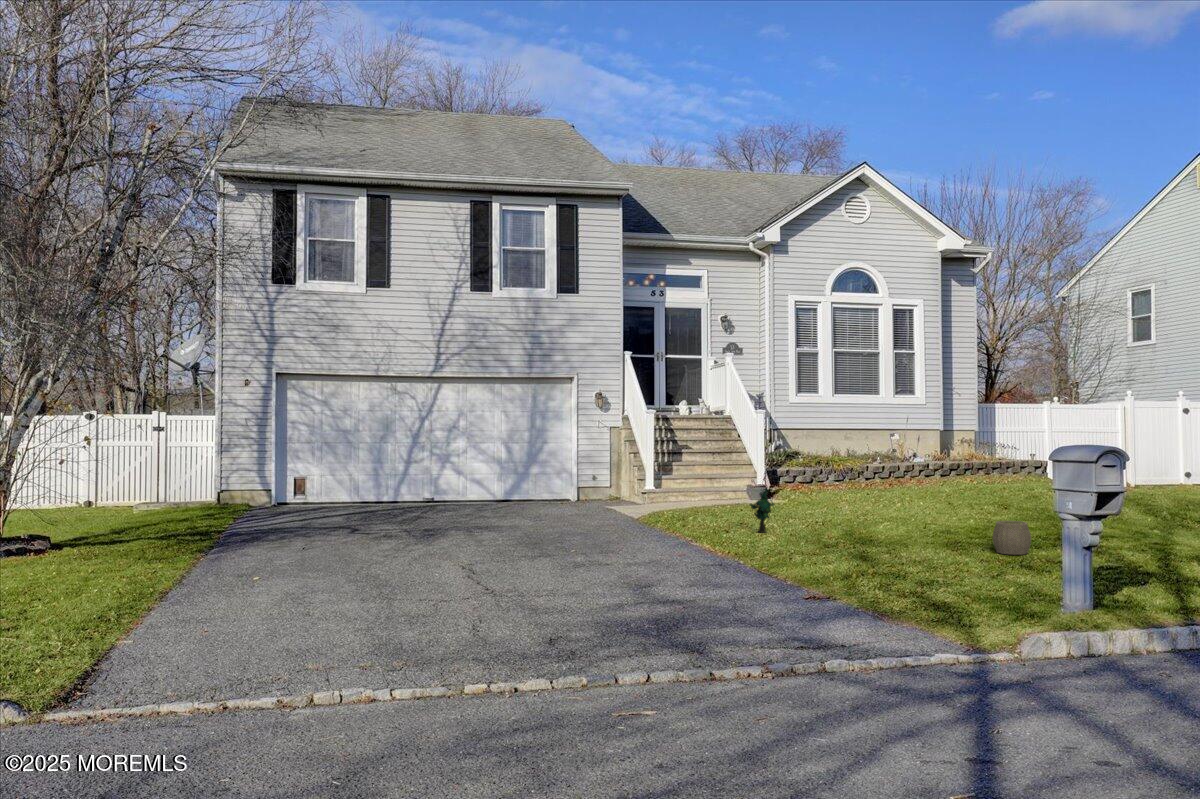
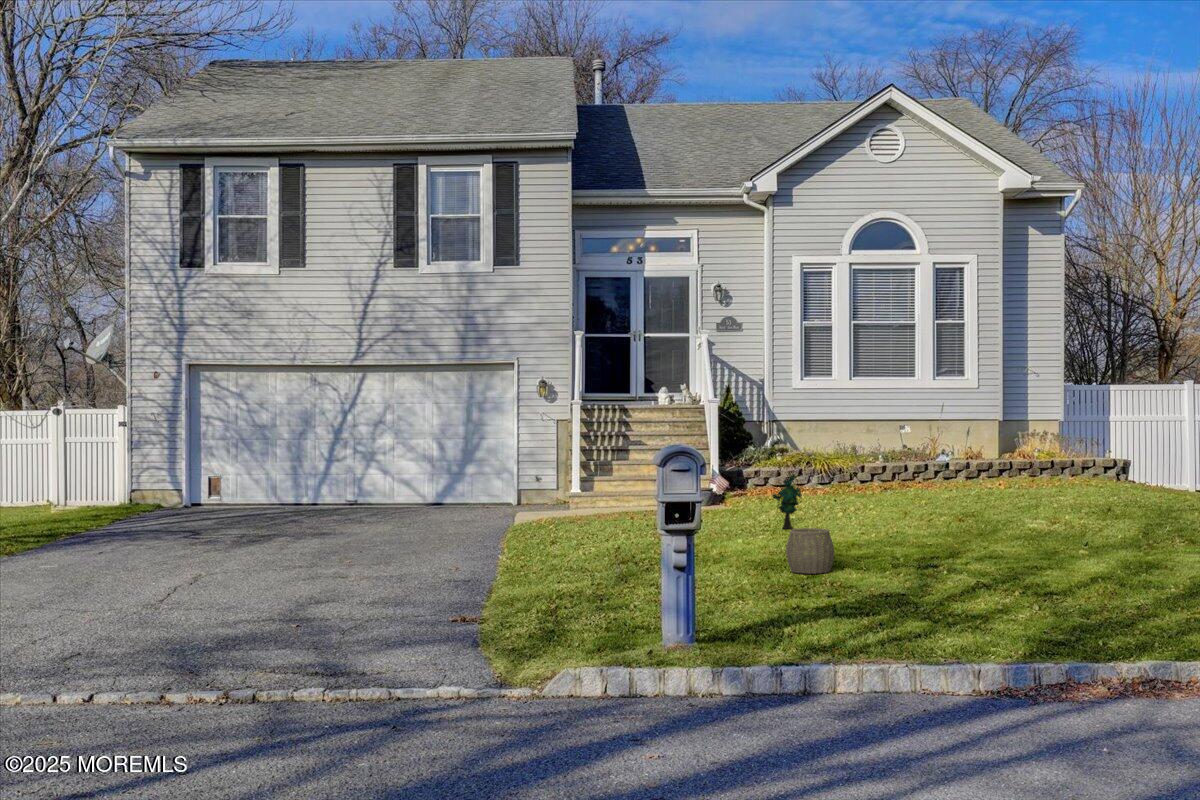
decorative plant: present [750,489,774,533] -> present [772,475,801,529]

